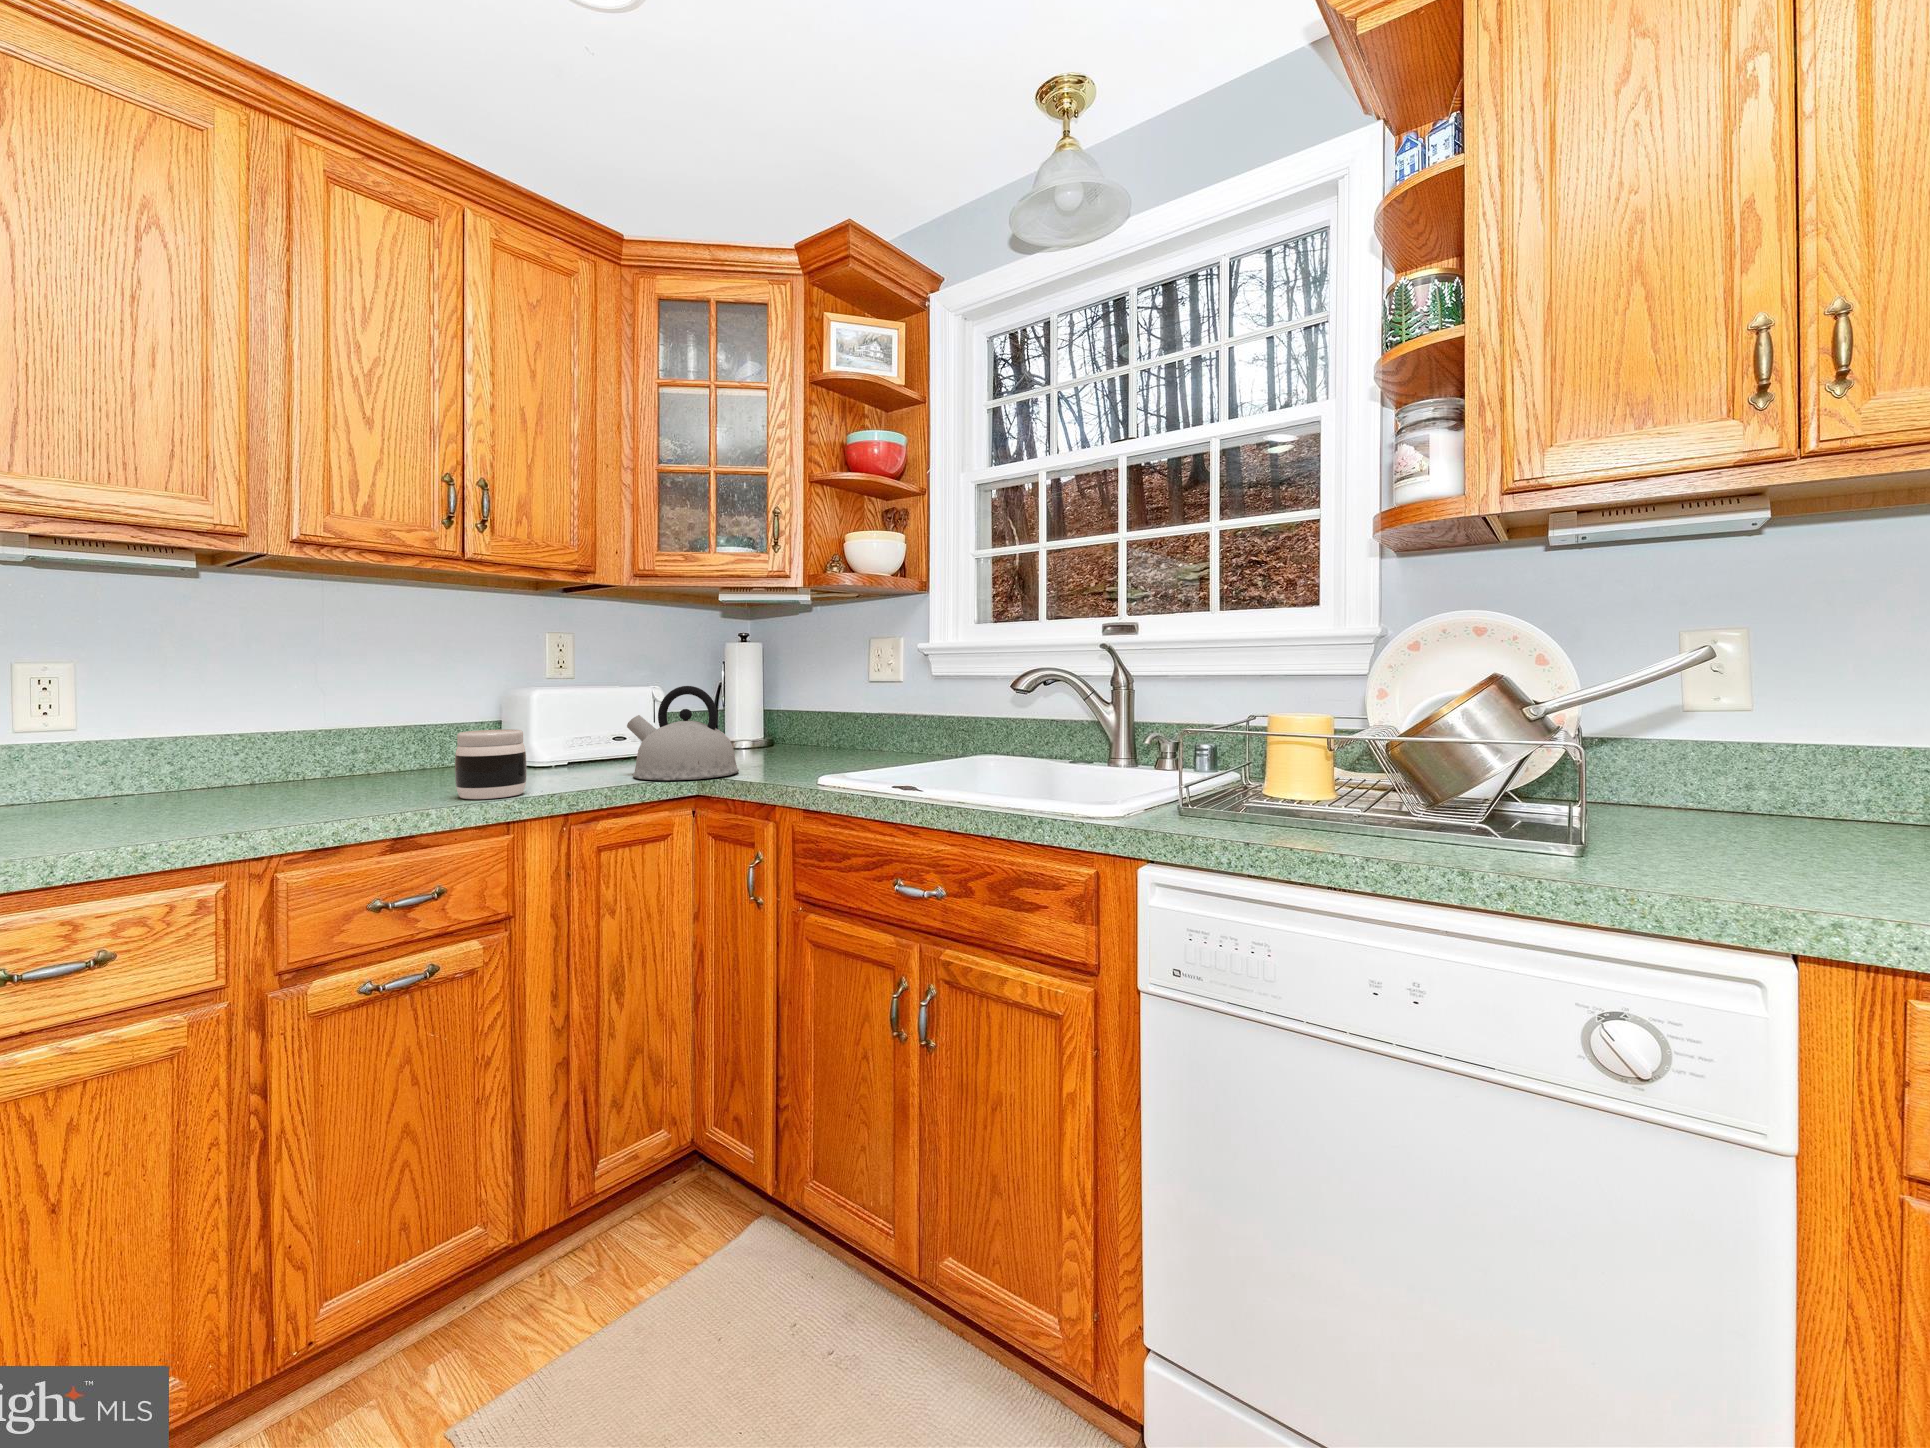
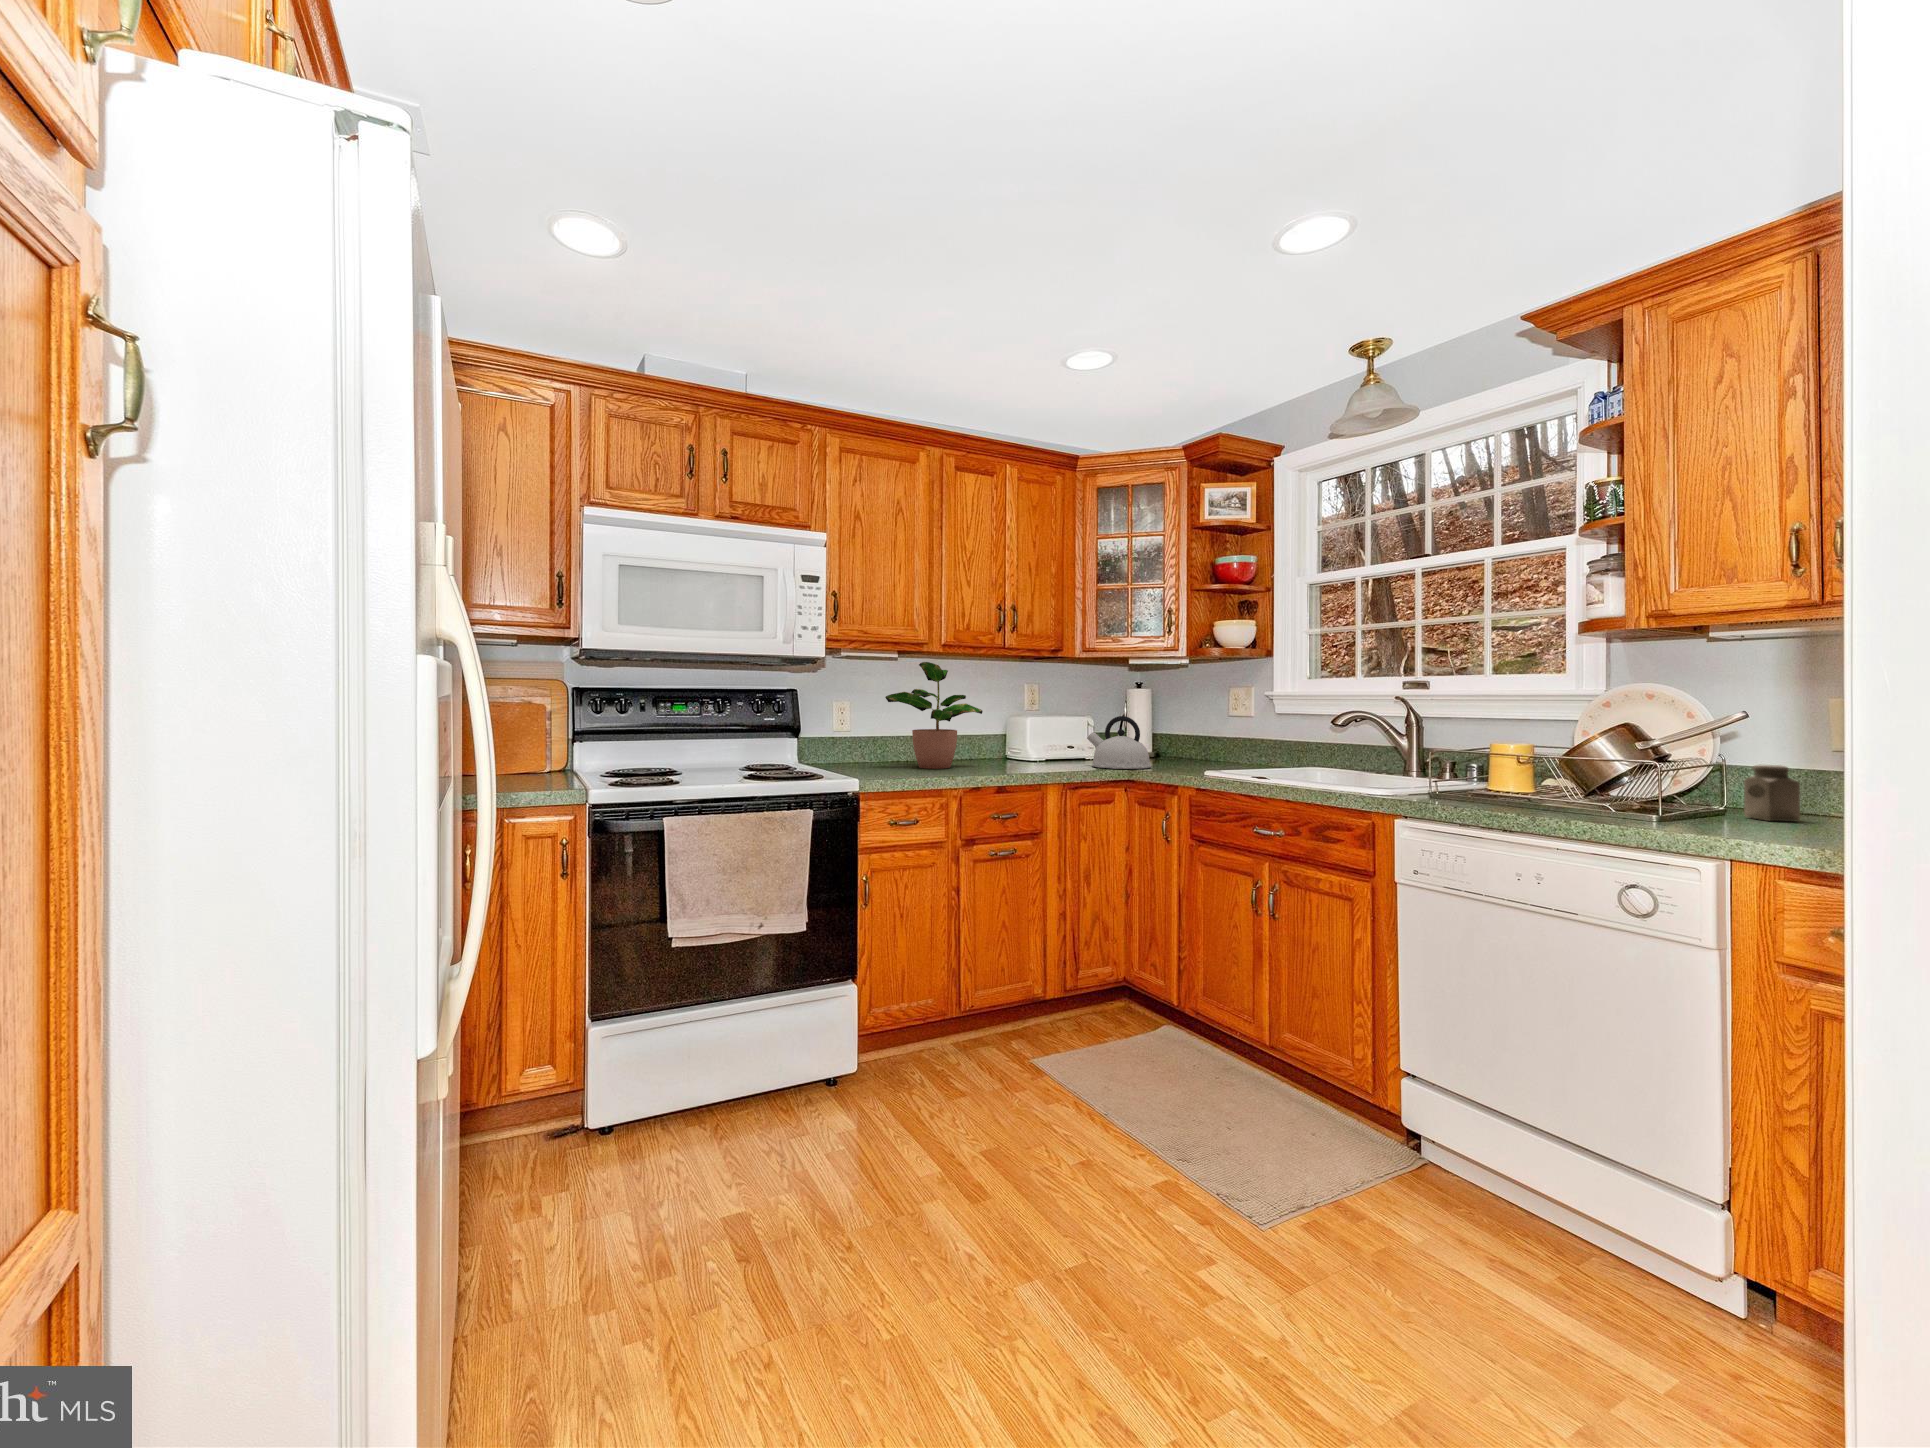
potted plant: none [118,575,400,808] -> present [885,662,983,769]
jar: present [455,729,527,799] -> none [1015,737,1047,771]
salt shaker: none [1660,744,1747,844] -> present [1744,765,1800,822]

